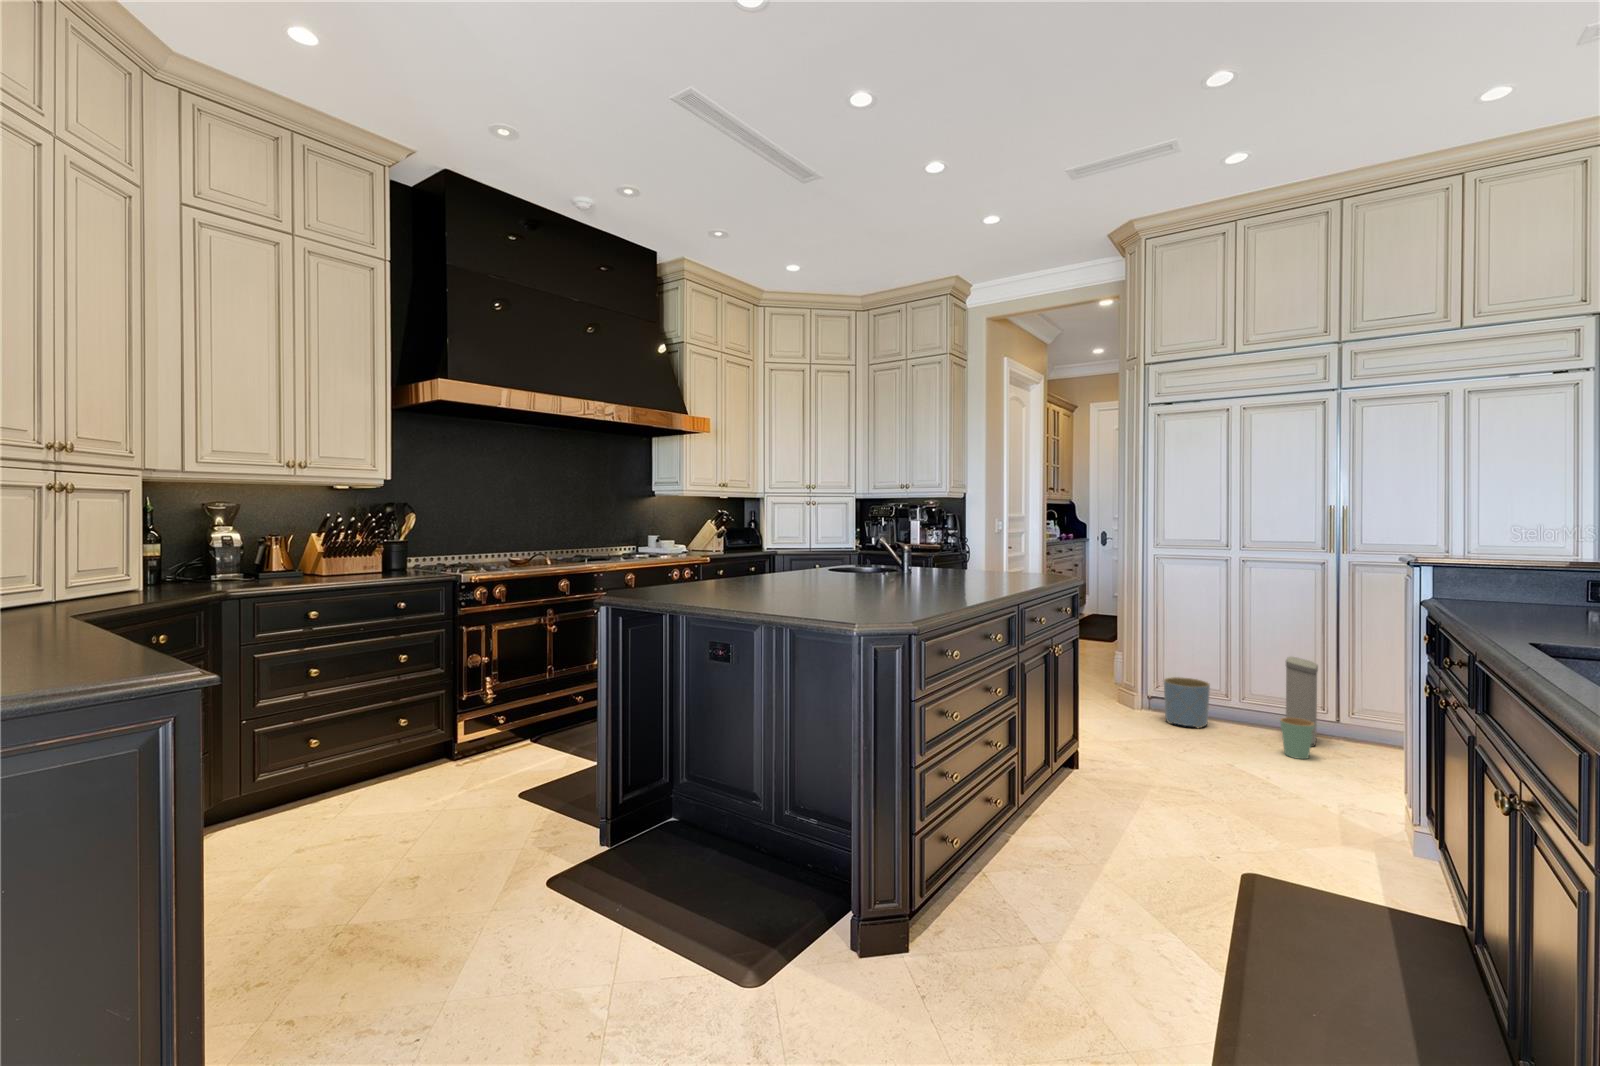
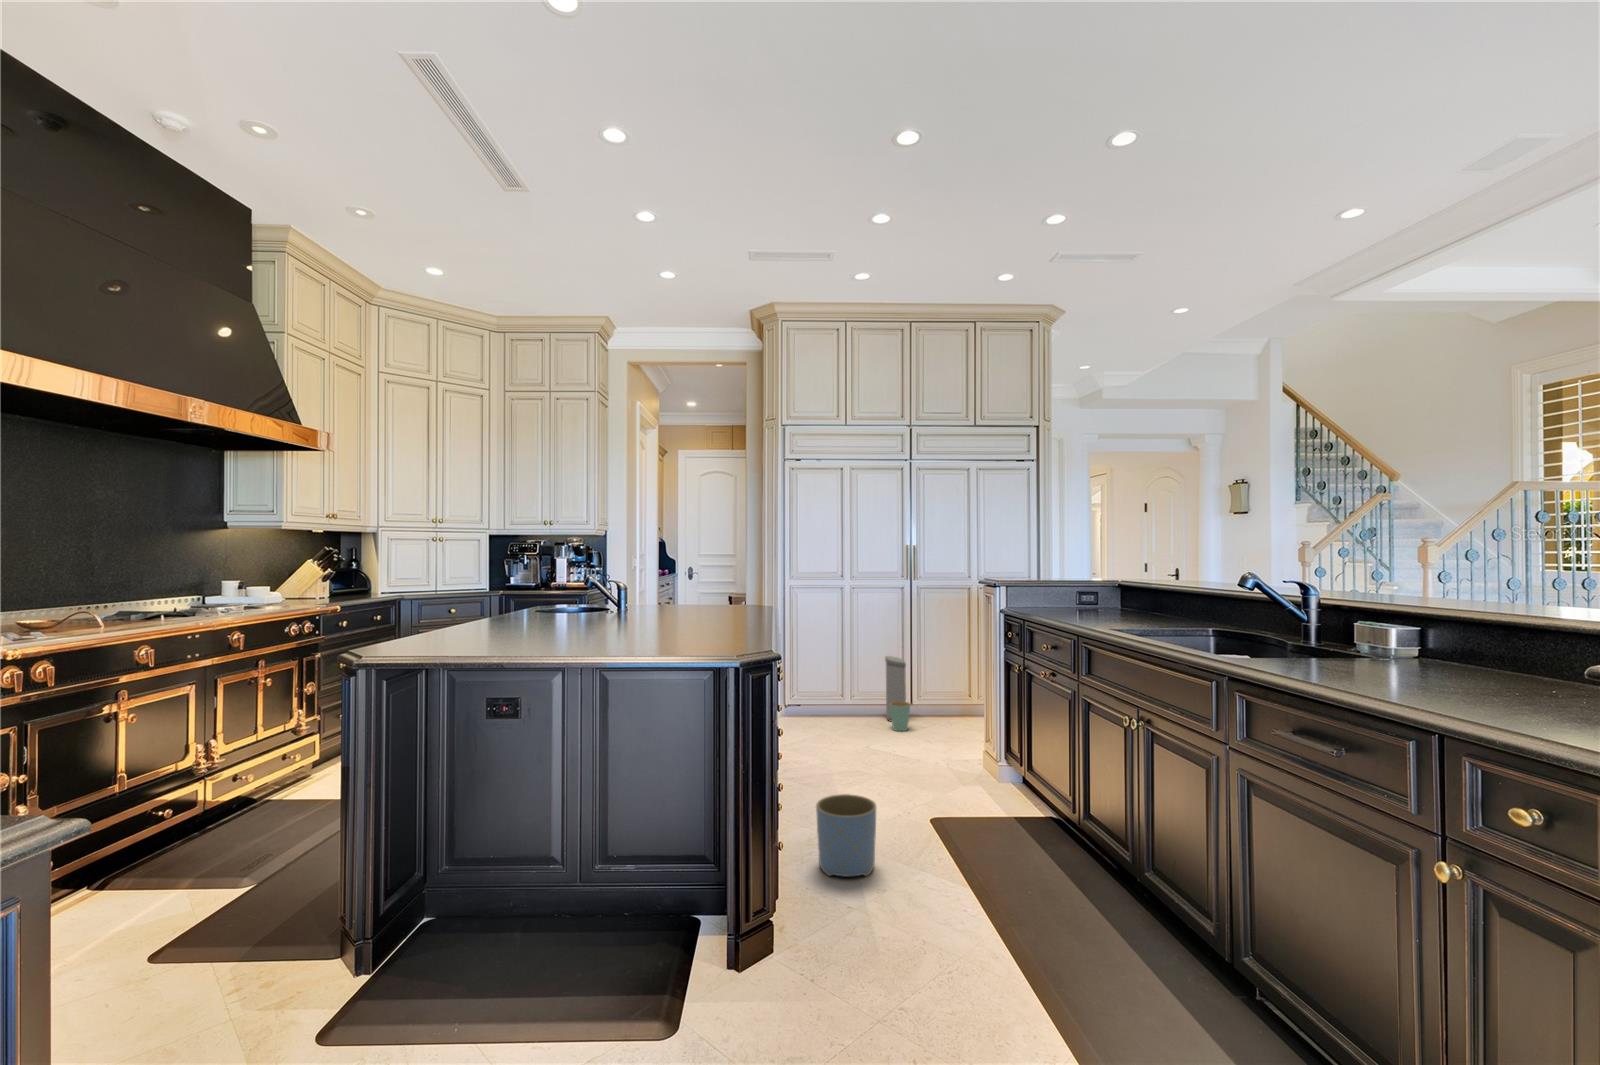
planter: present [1164,677,1210,729] -> present [816,794,876,877]

